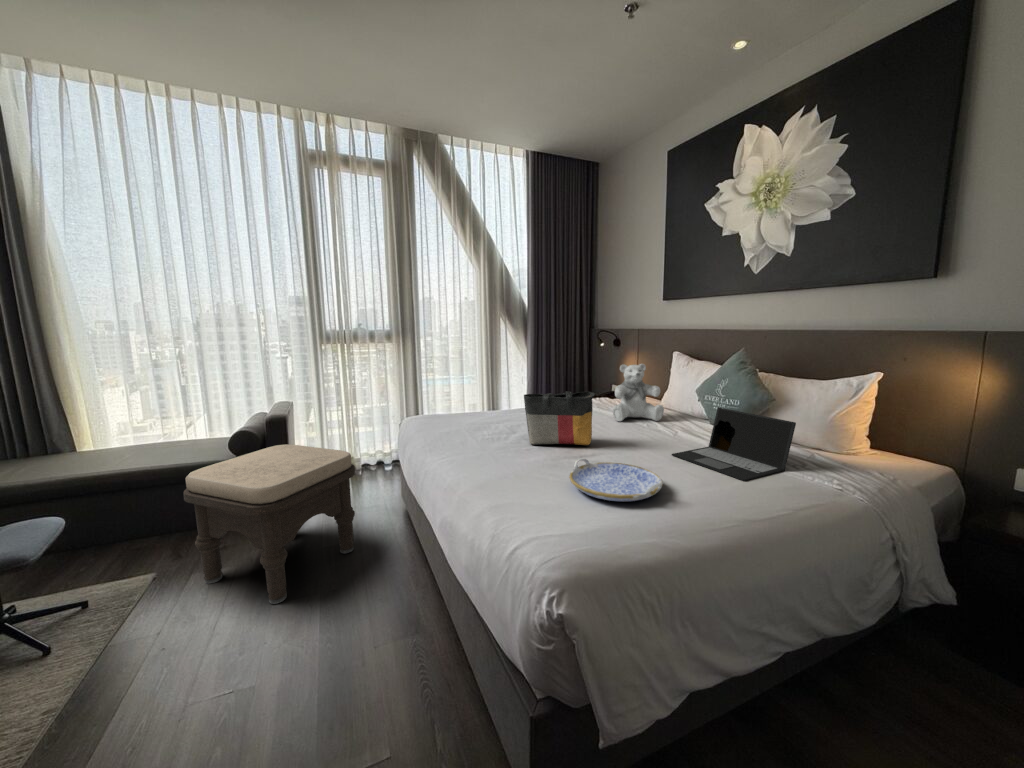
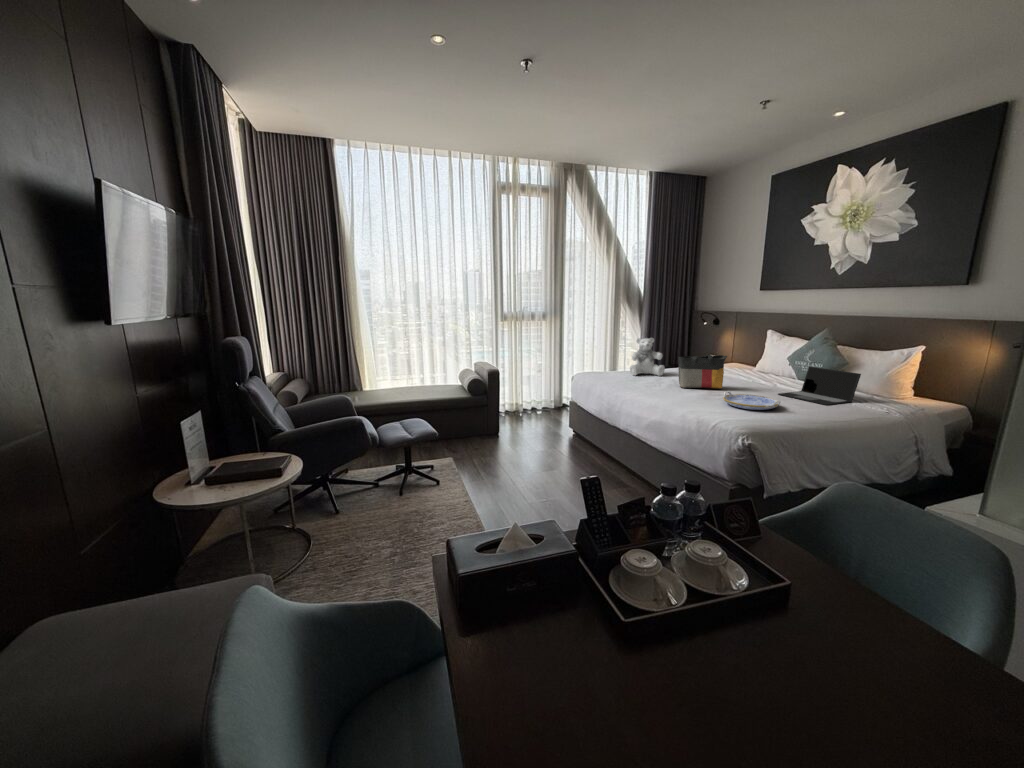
teddy bear: present [612,364,664,421] -> present [630,338,665,376]
ottoman: present [183,444,355,604] -> none [476,387,561,472]

